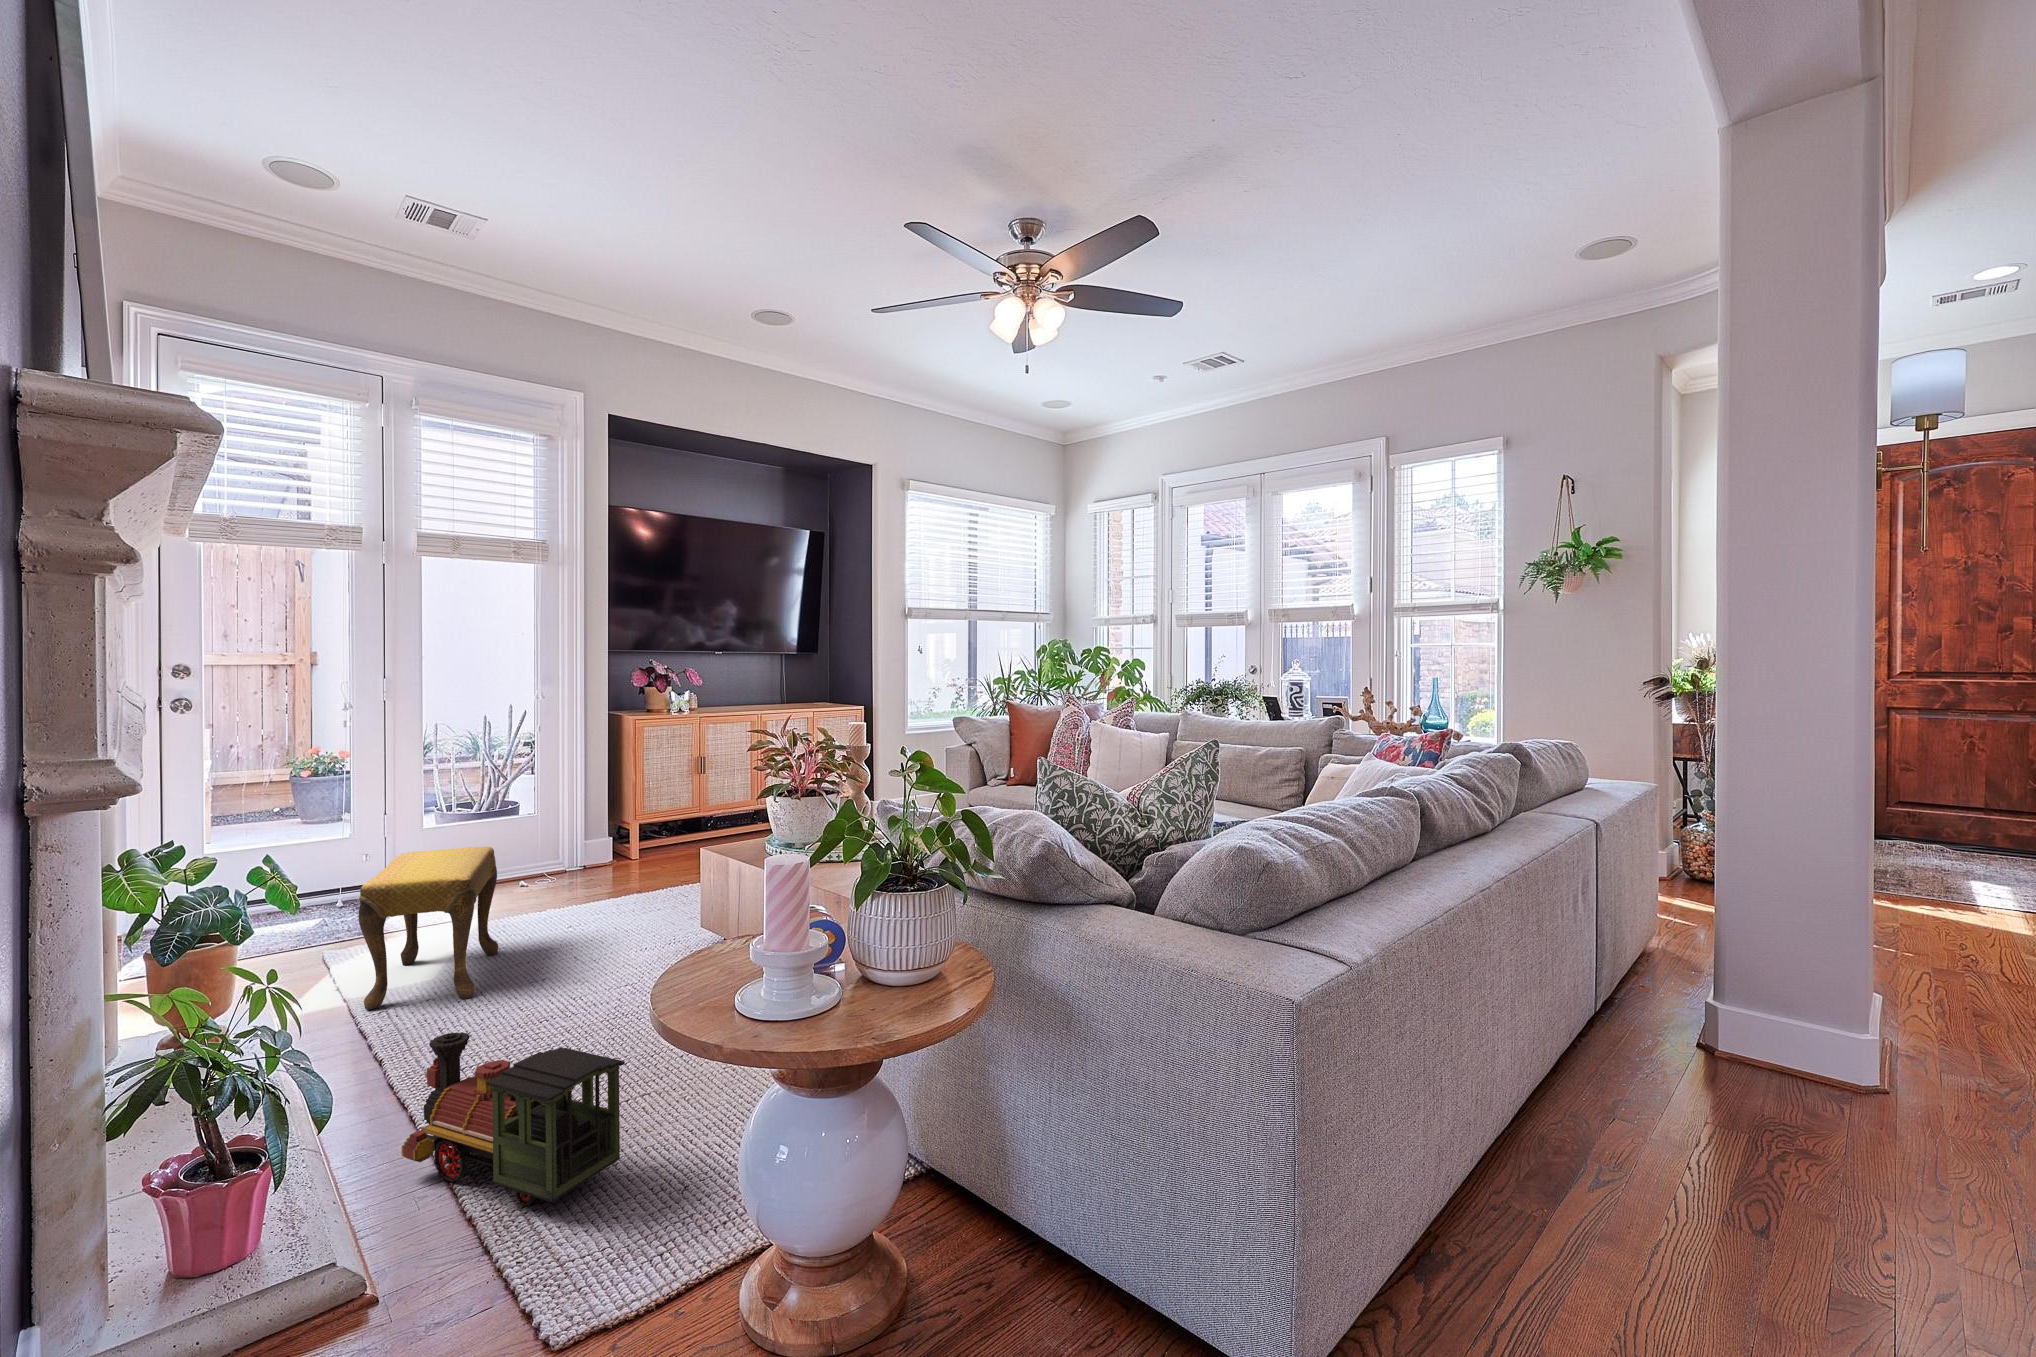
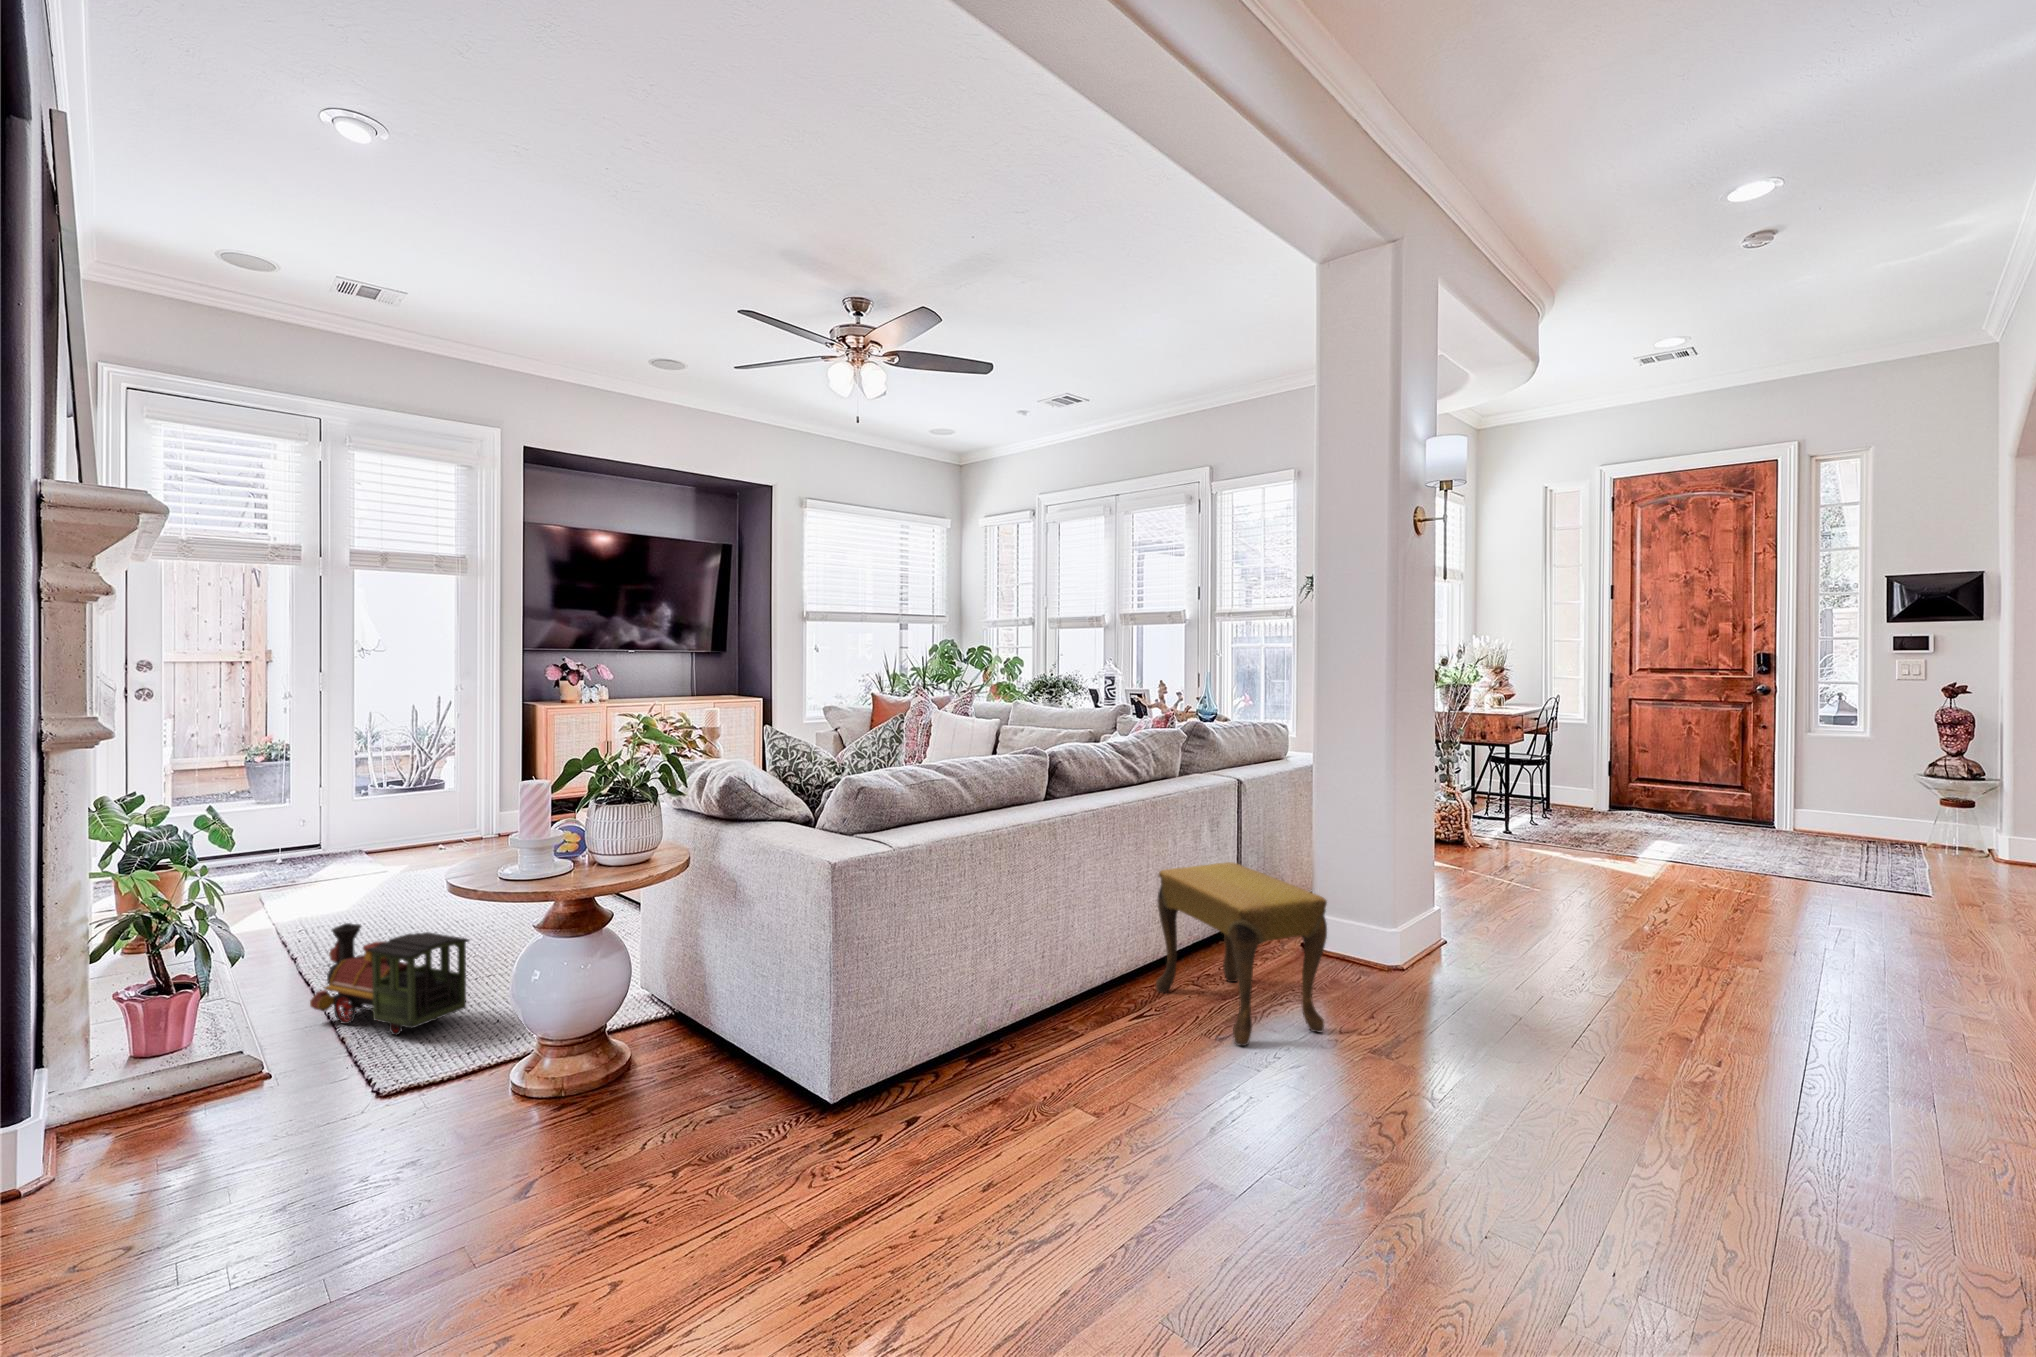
footstool: present [358,847,498,1009] -> present [1156,862,1327,1046]

